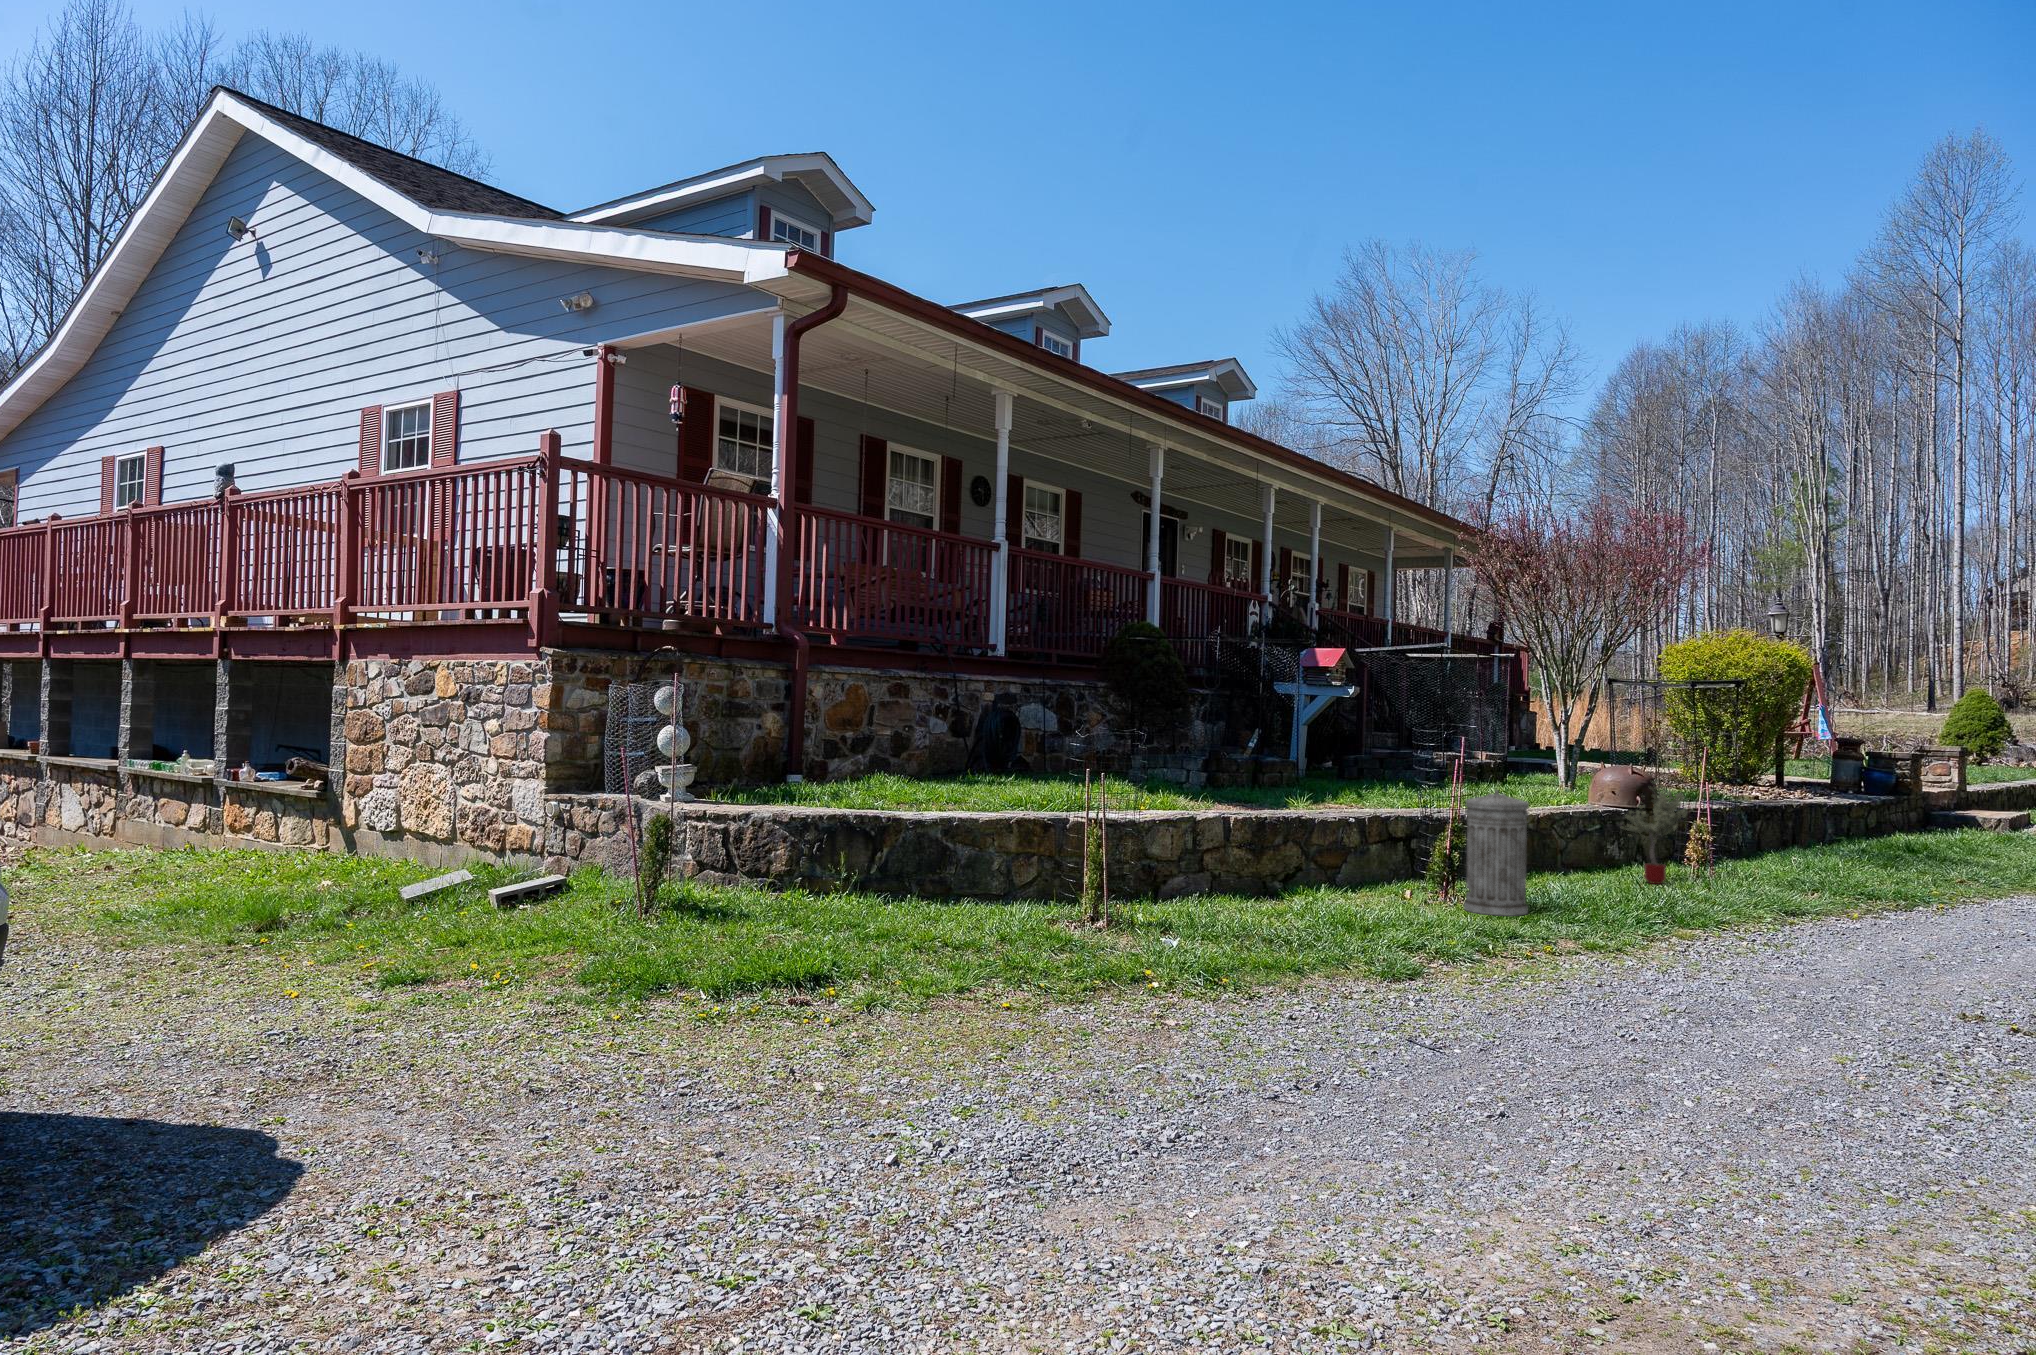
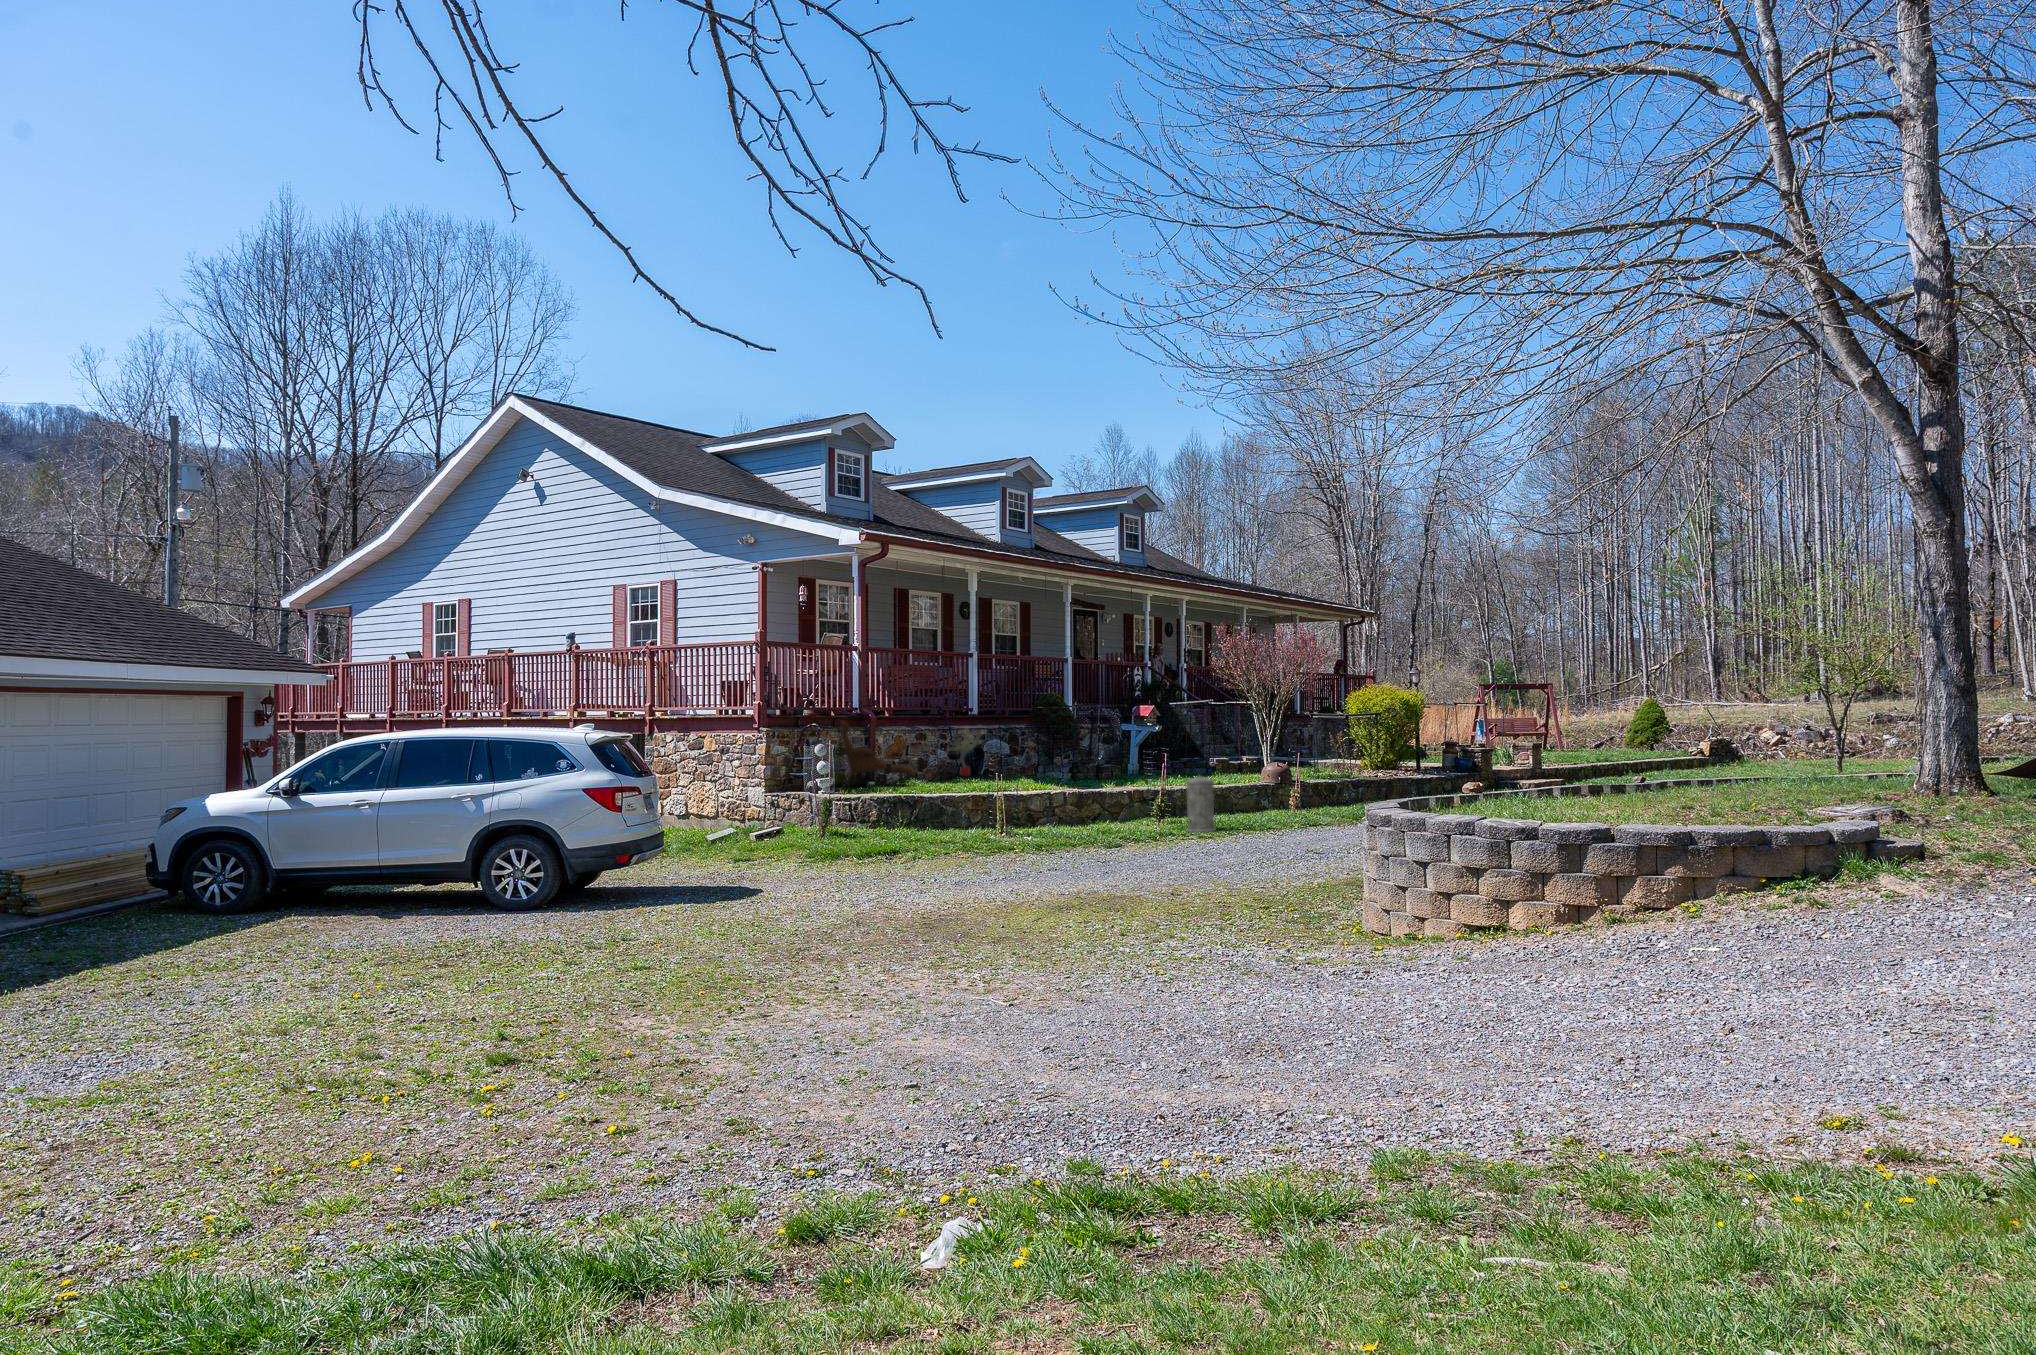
lounge chair: none [728,645,885,790] -> present [841,721,915,787]
potted tree: present [1621,781,1686,884] -> present [948,726,981,776]

